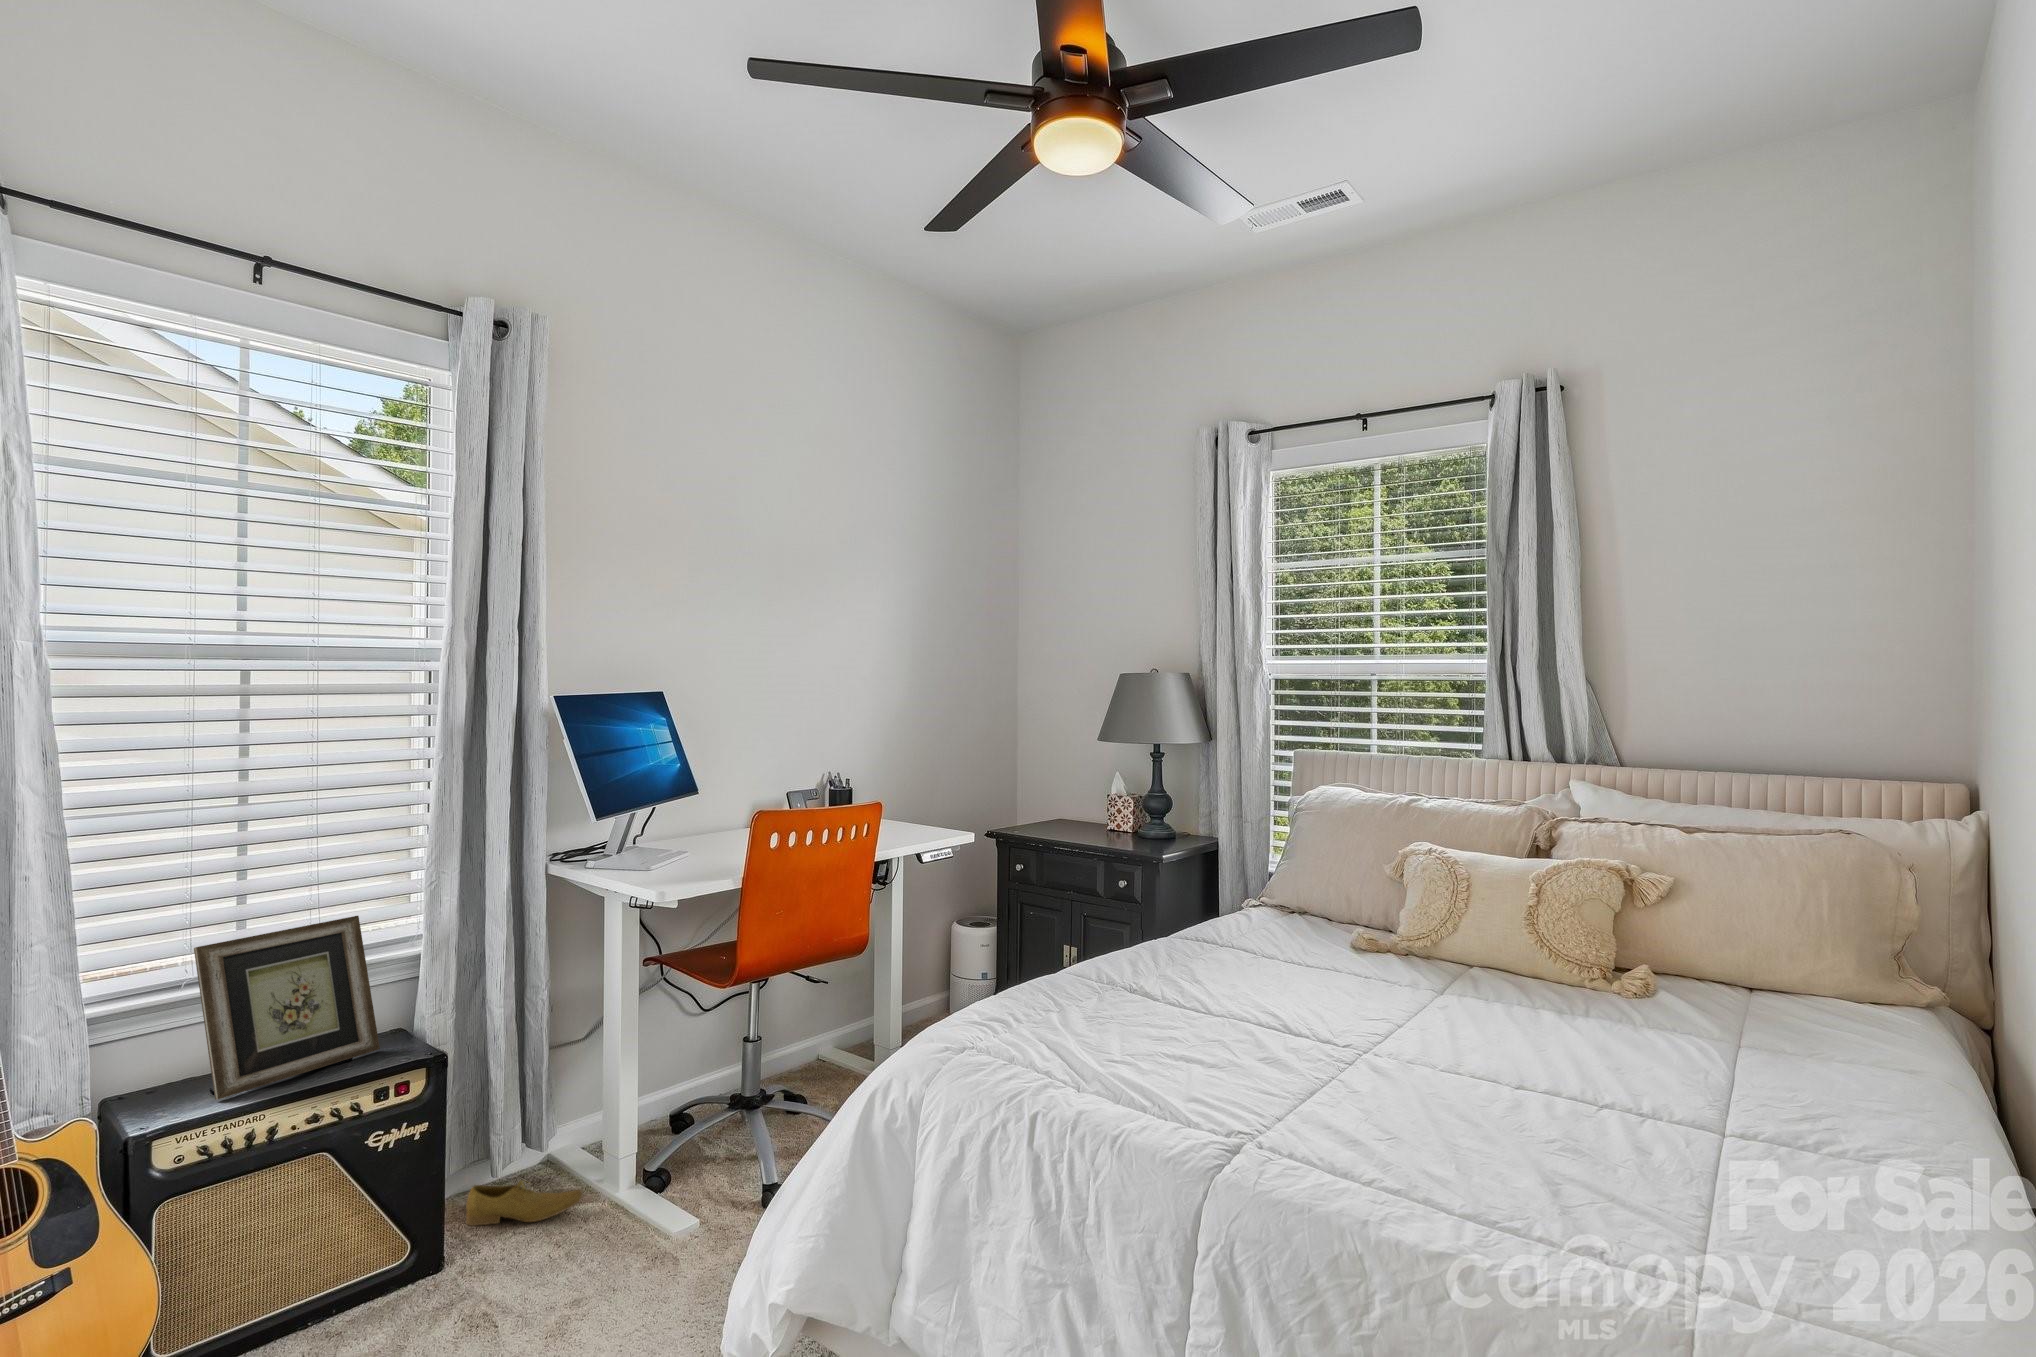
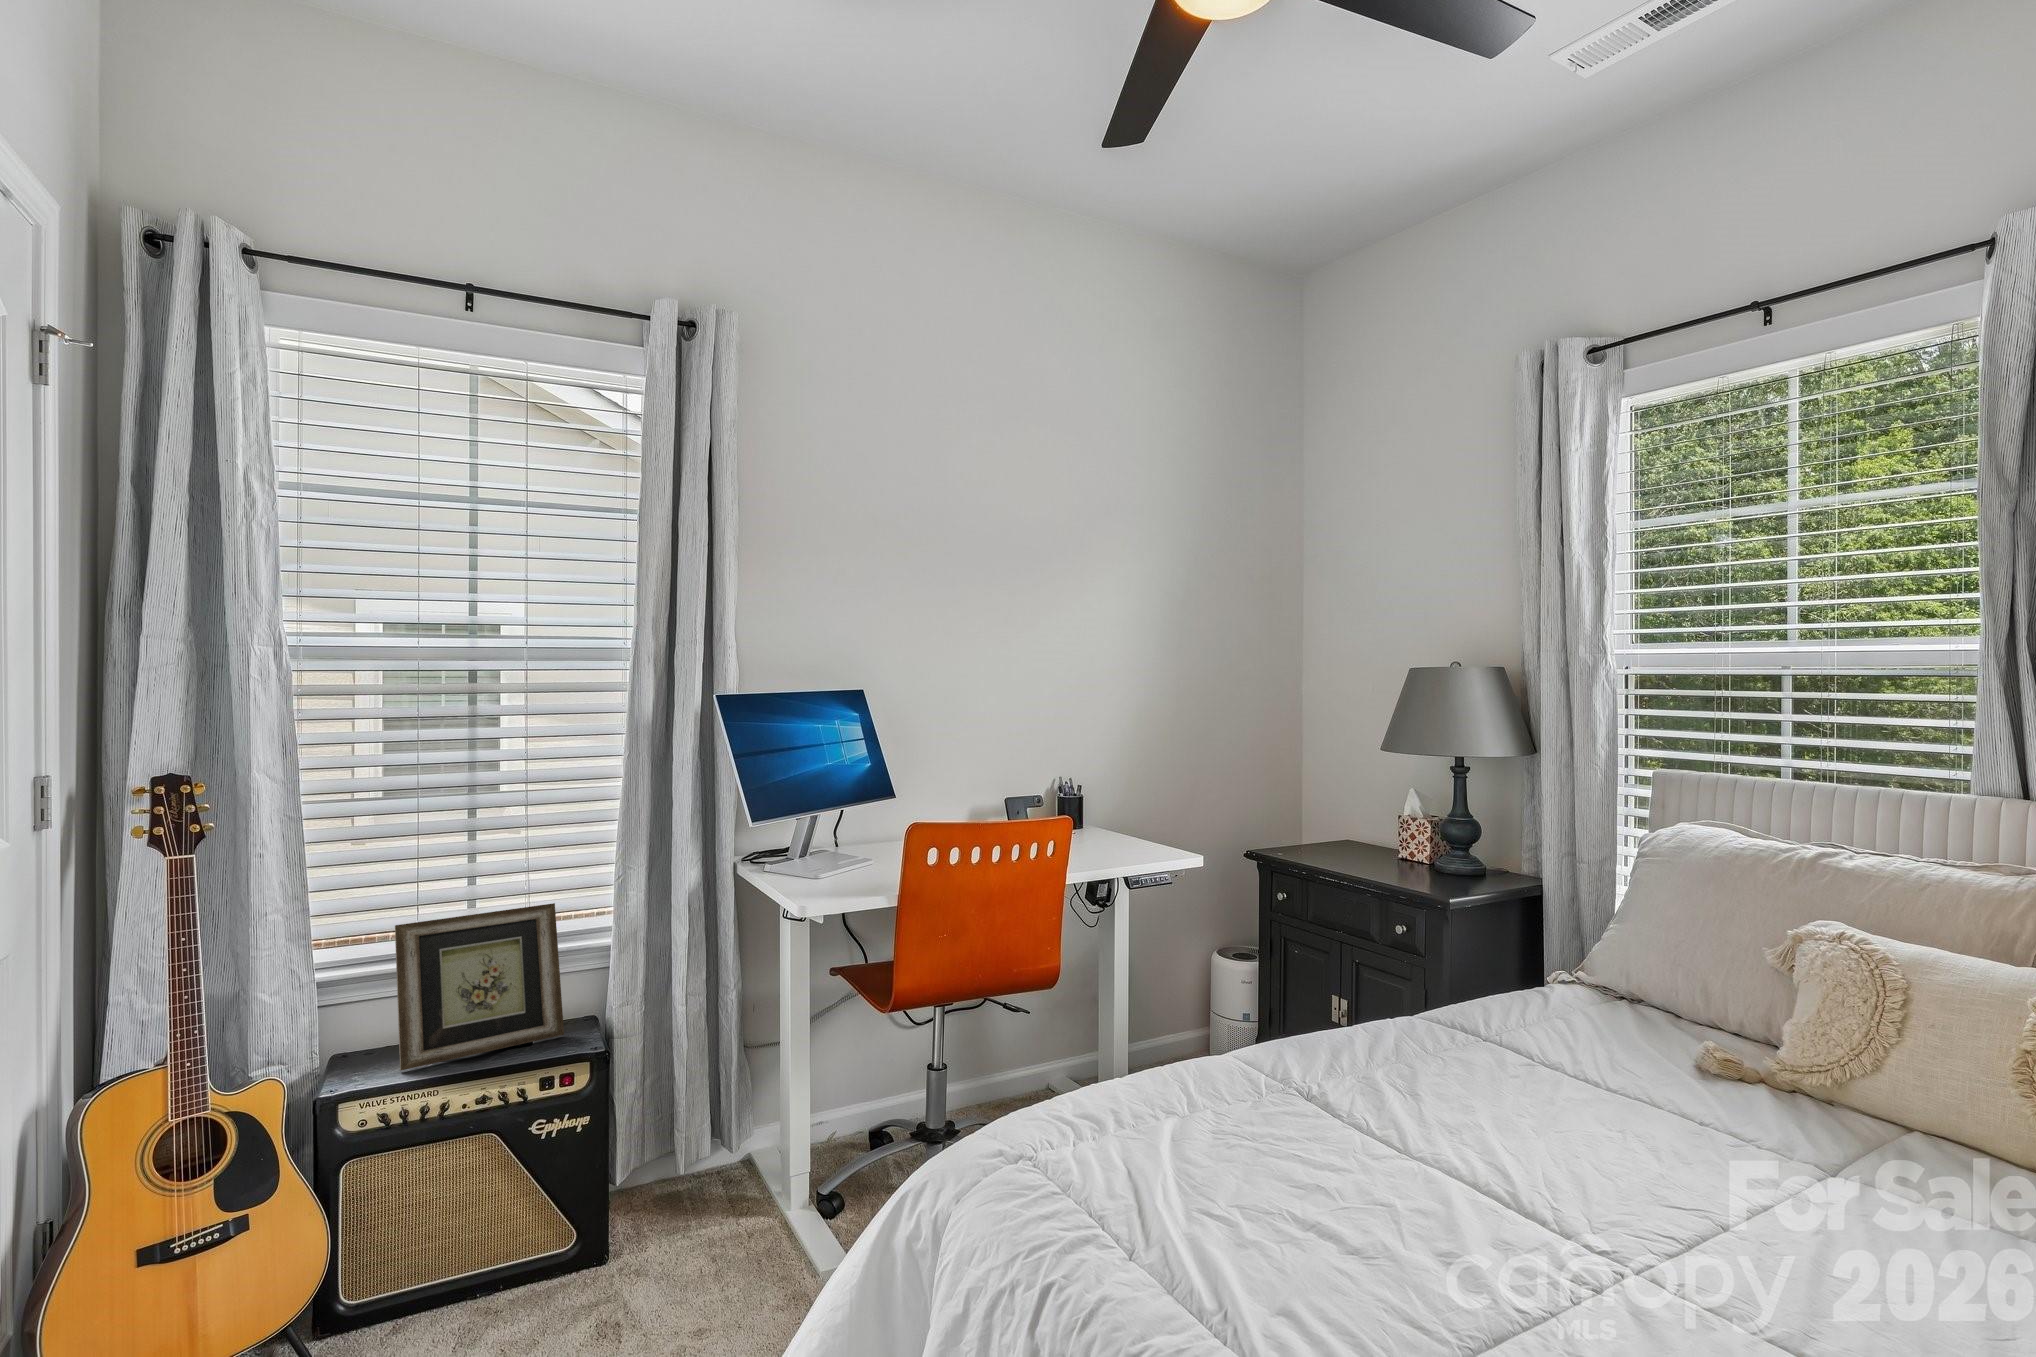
shoe: present [466,1181,582,1226] -> none [652,1177,755,1227]

